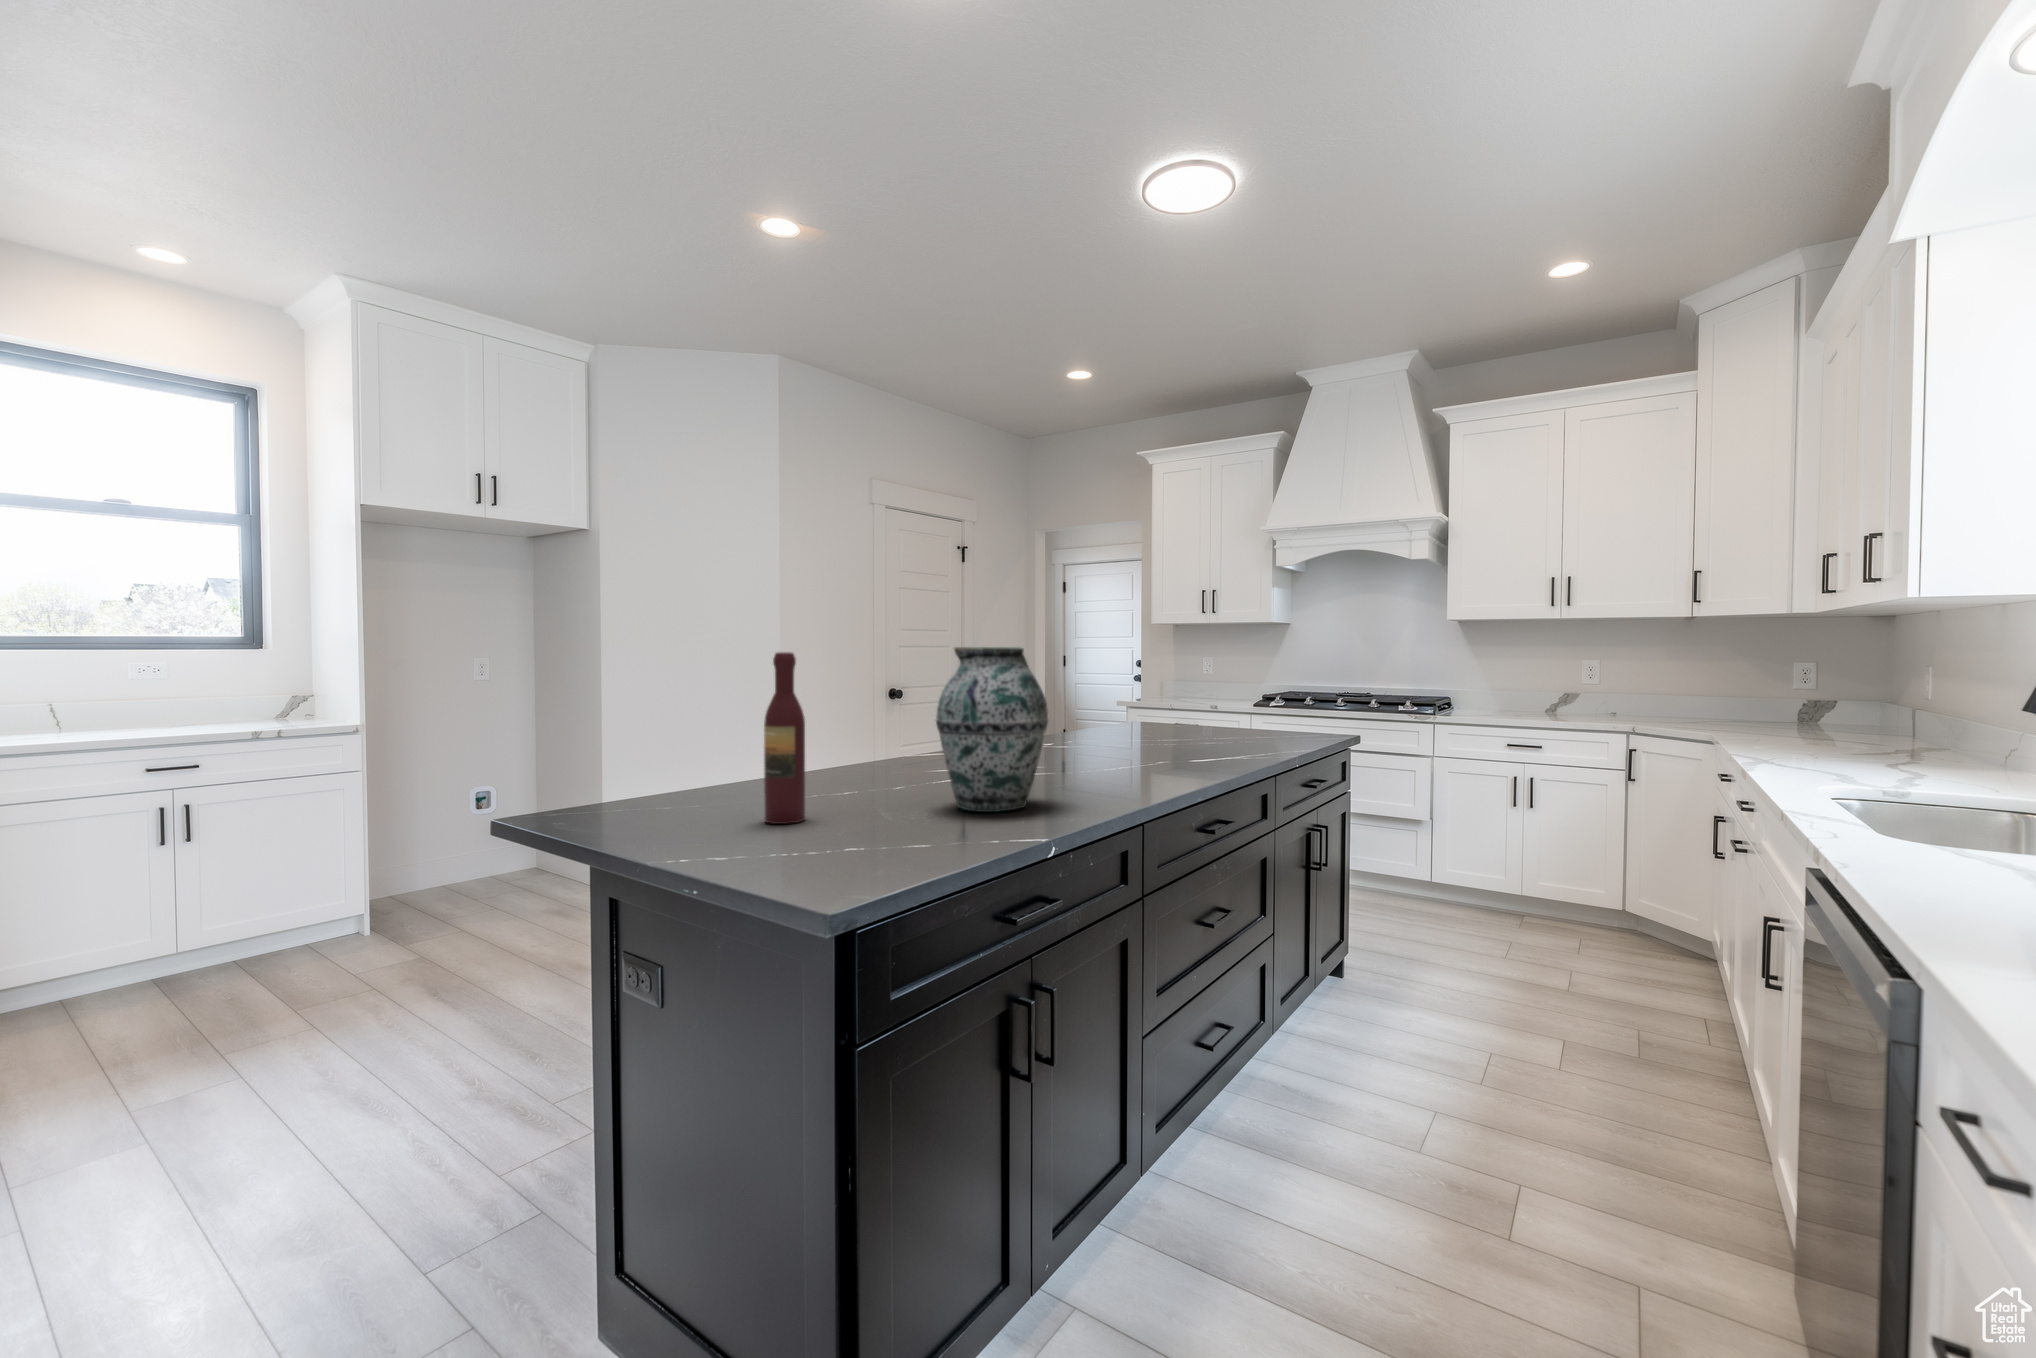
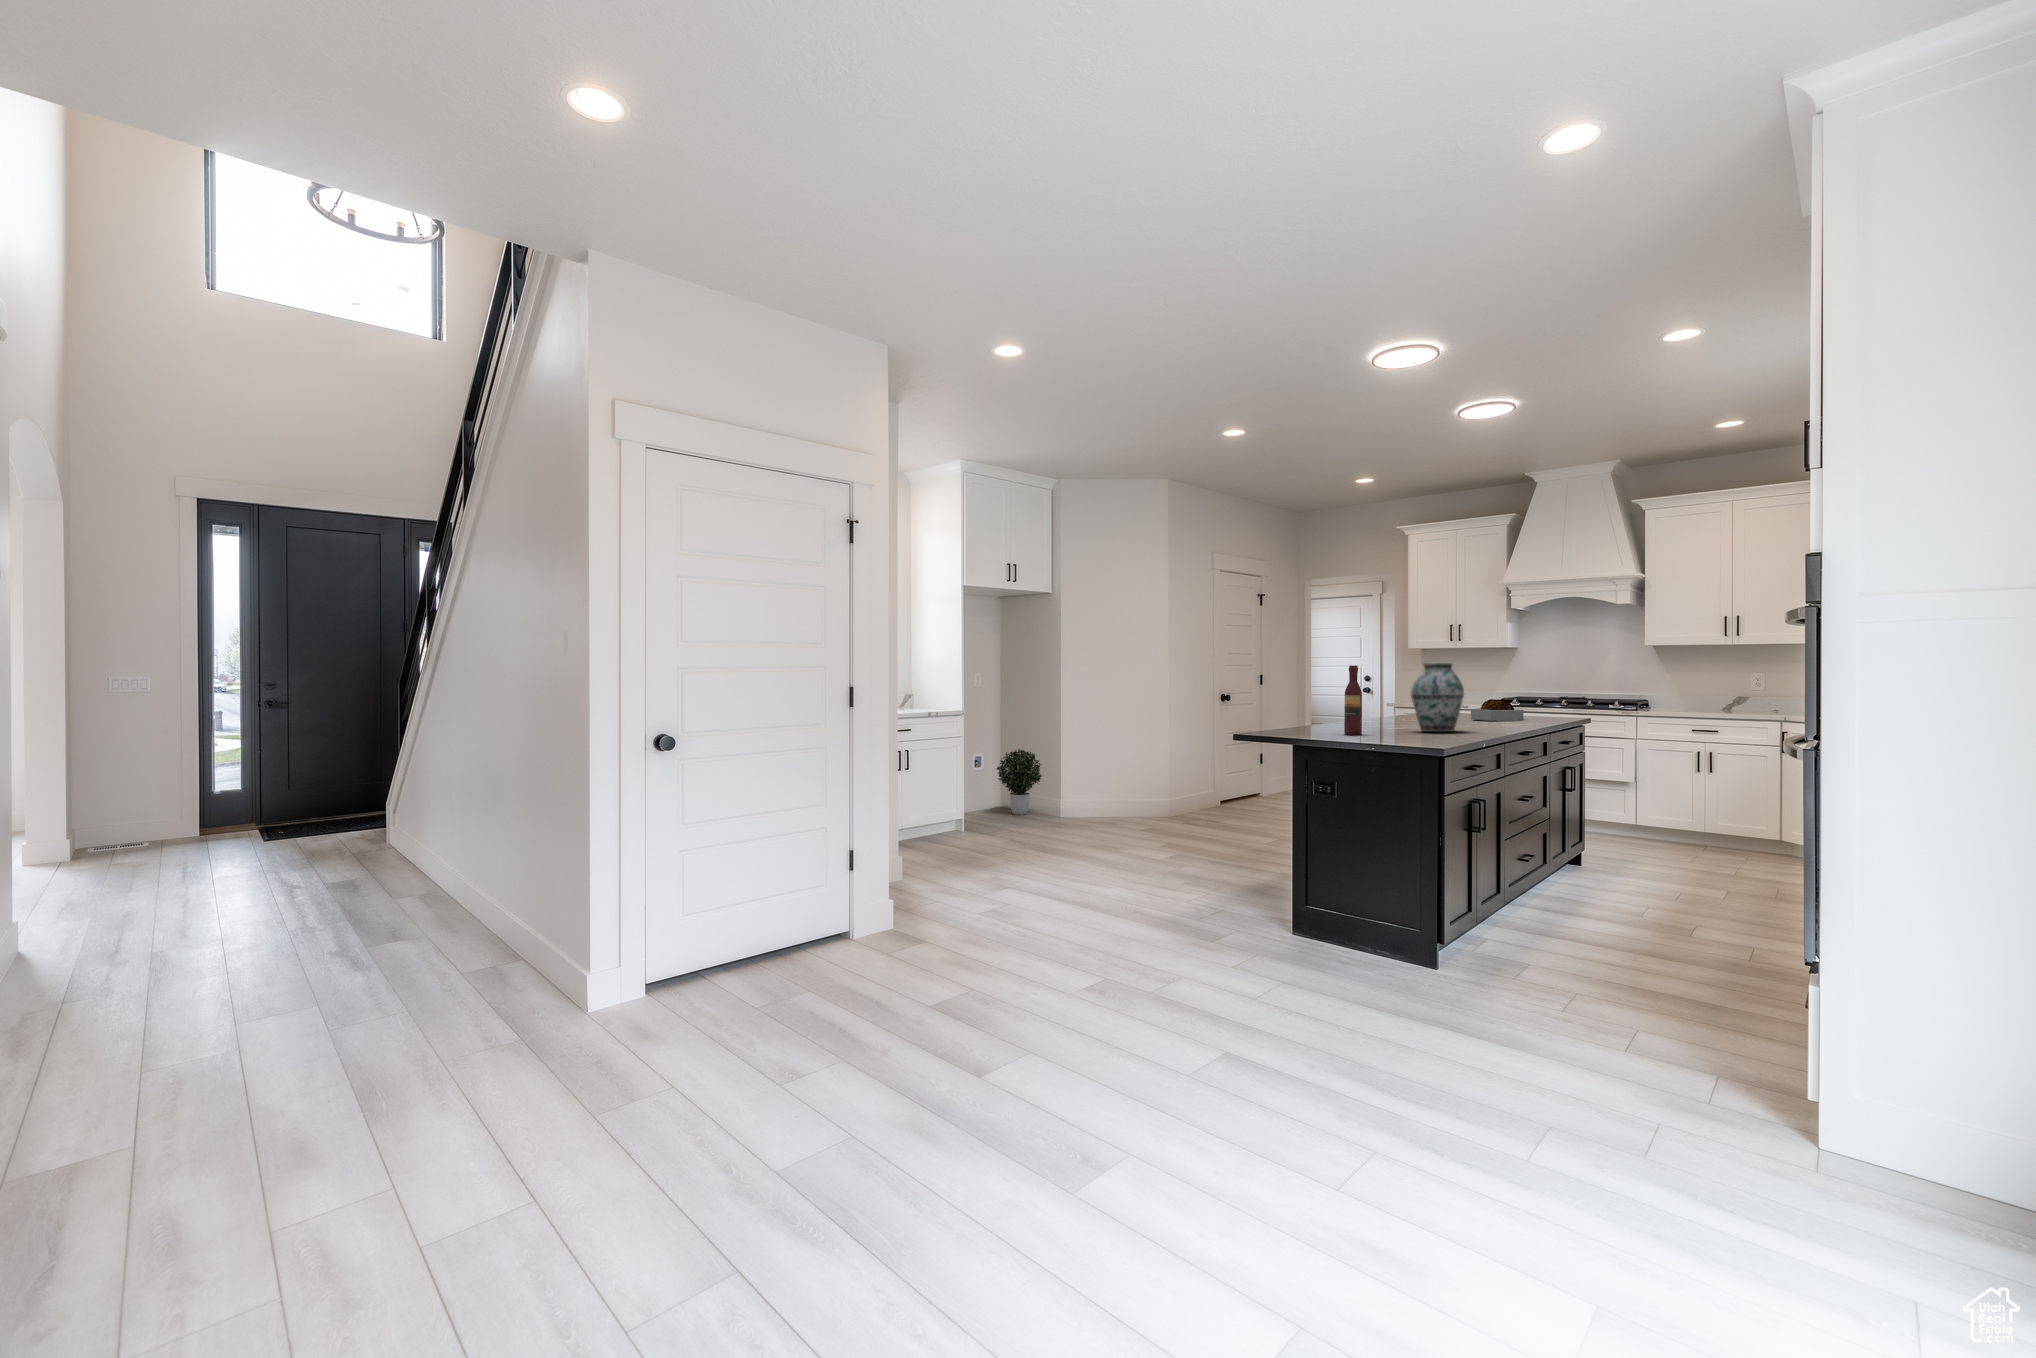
decorative bowl: none [1144,710,1234,756] -> present [1471,699,1524,721]
potted plant: none [488,780,574,888] -> present [996,749,1042,815]

